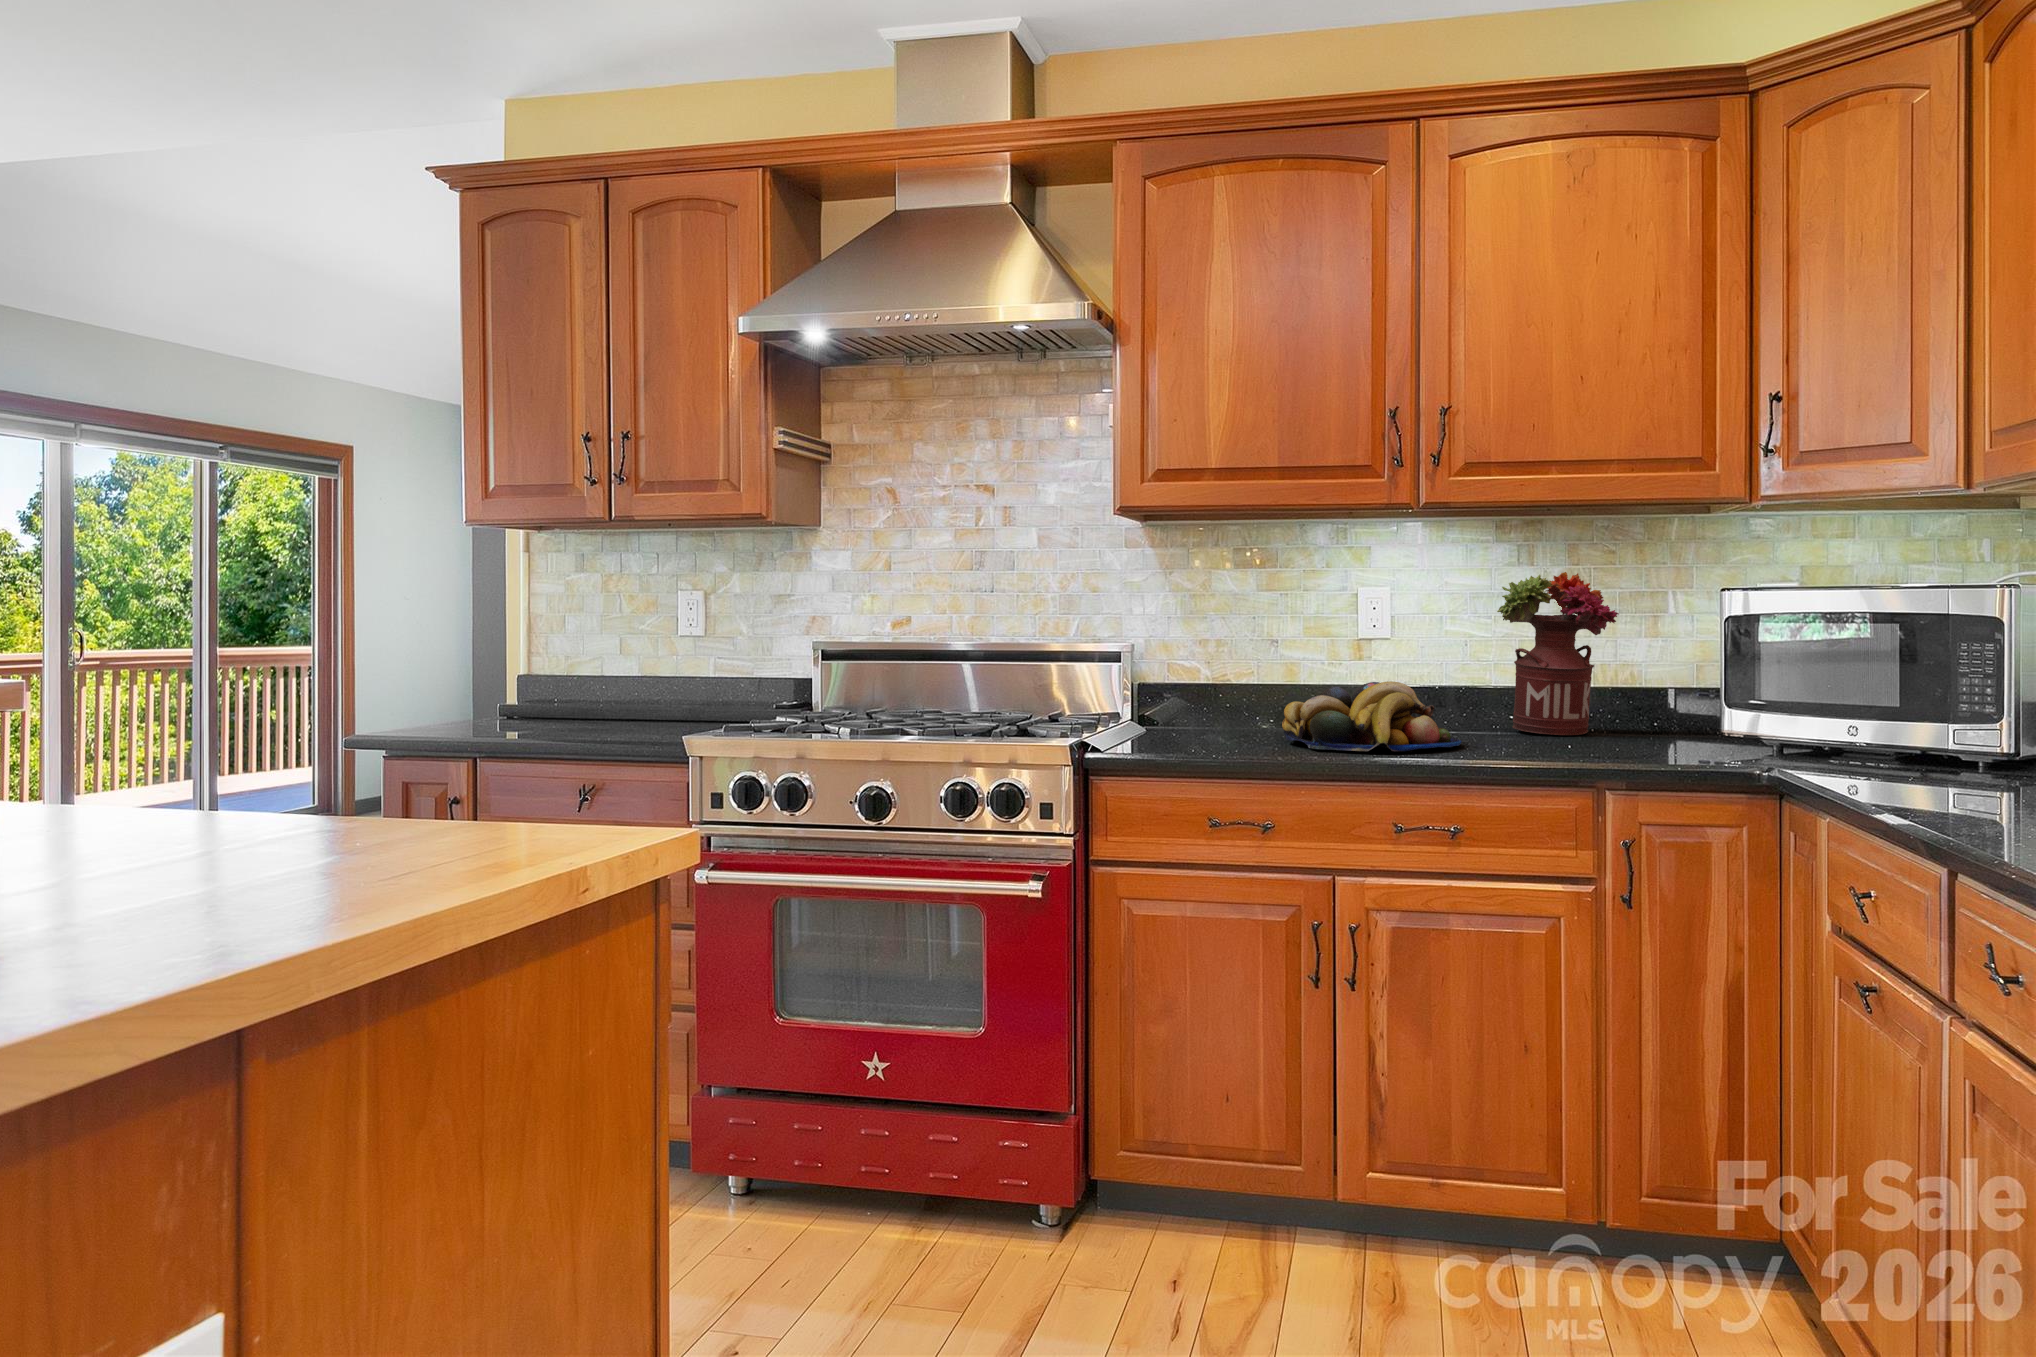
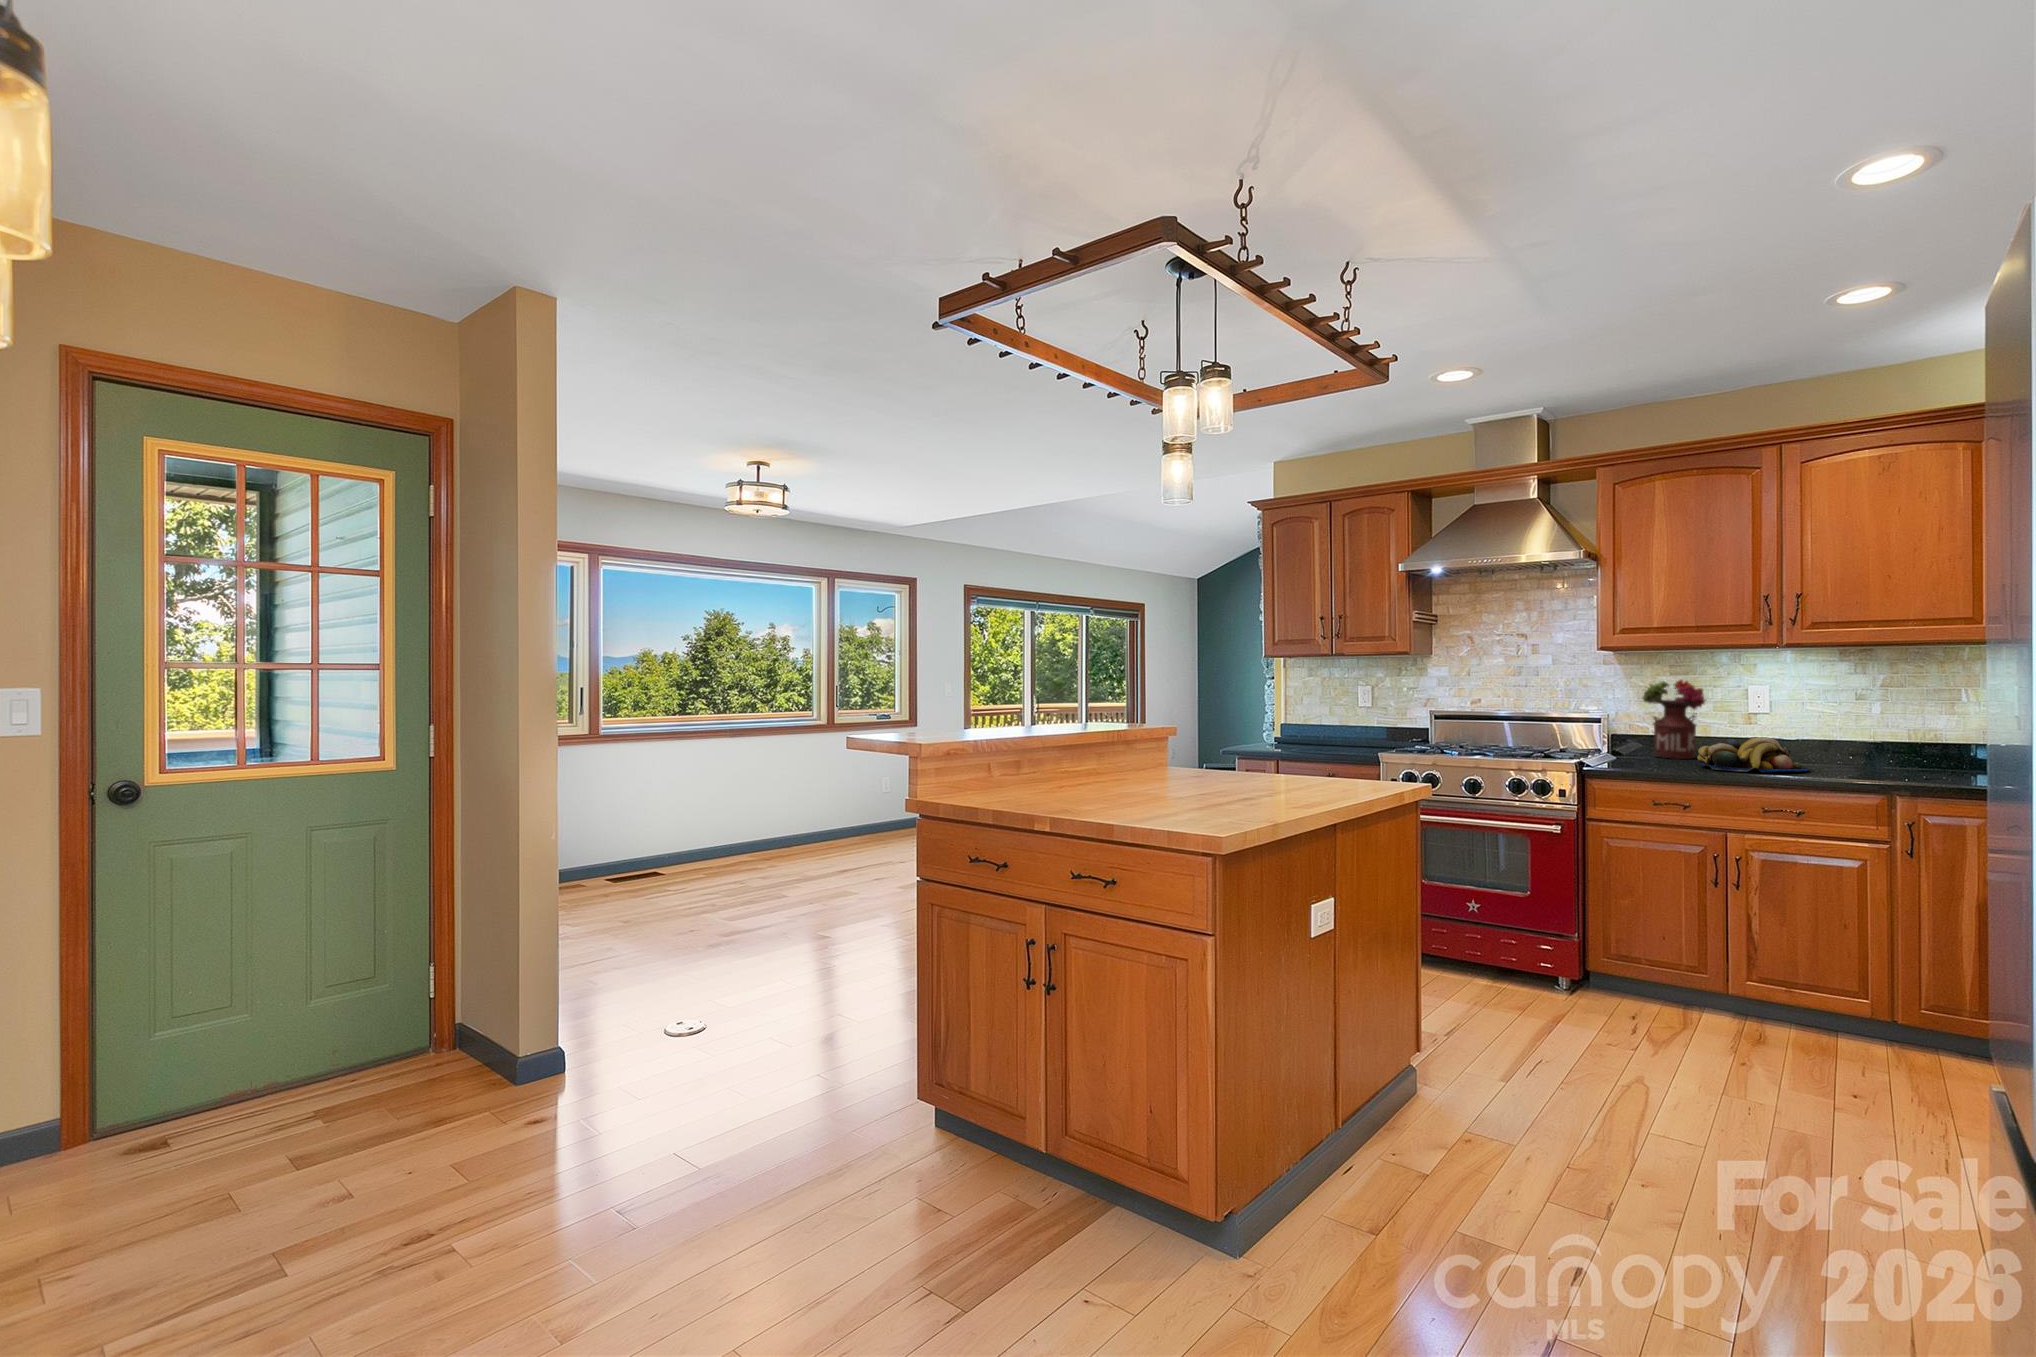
flower arrangement: present [1497,572,1619,735] -> present [1642,679,1705,759]

